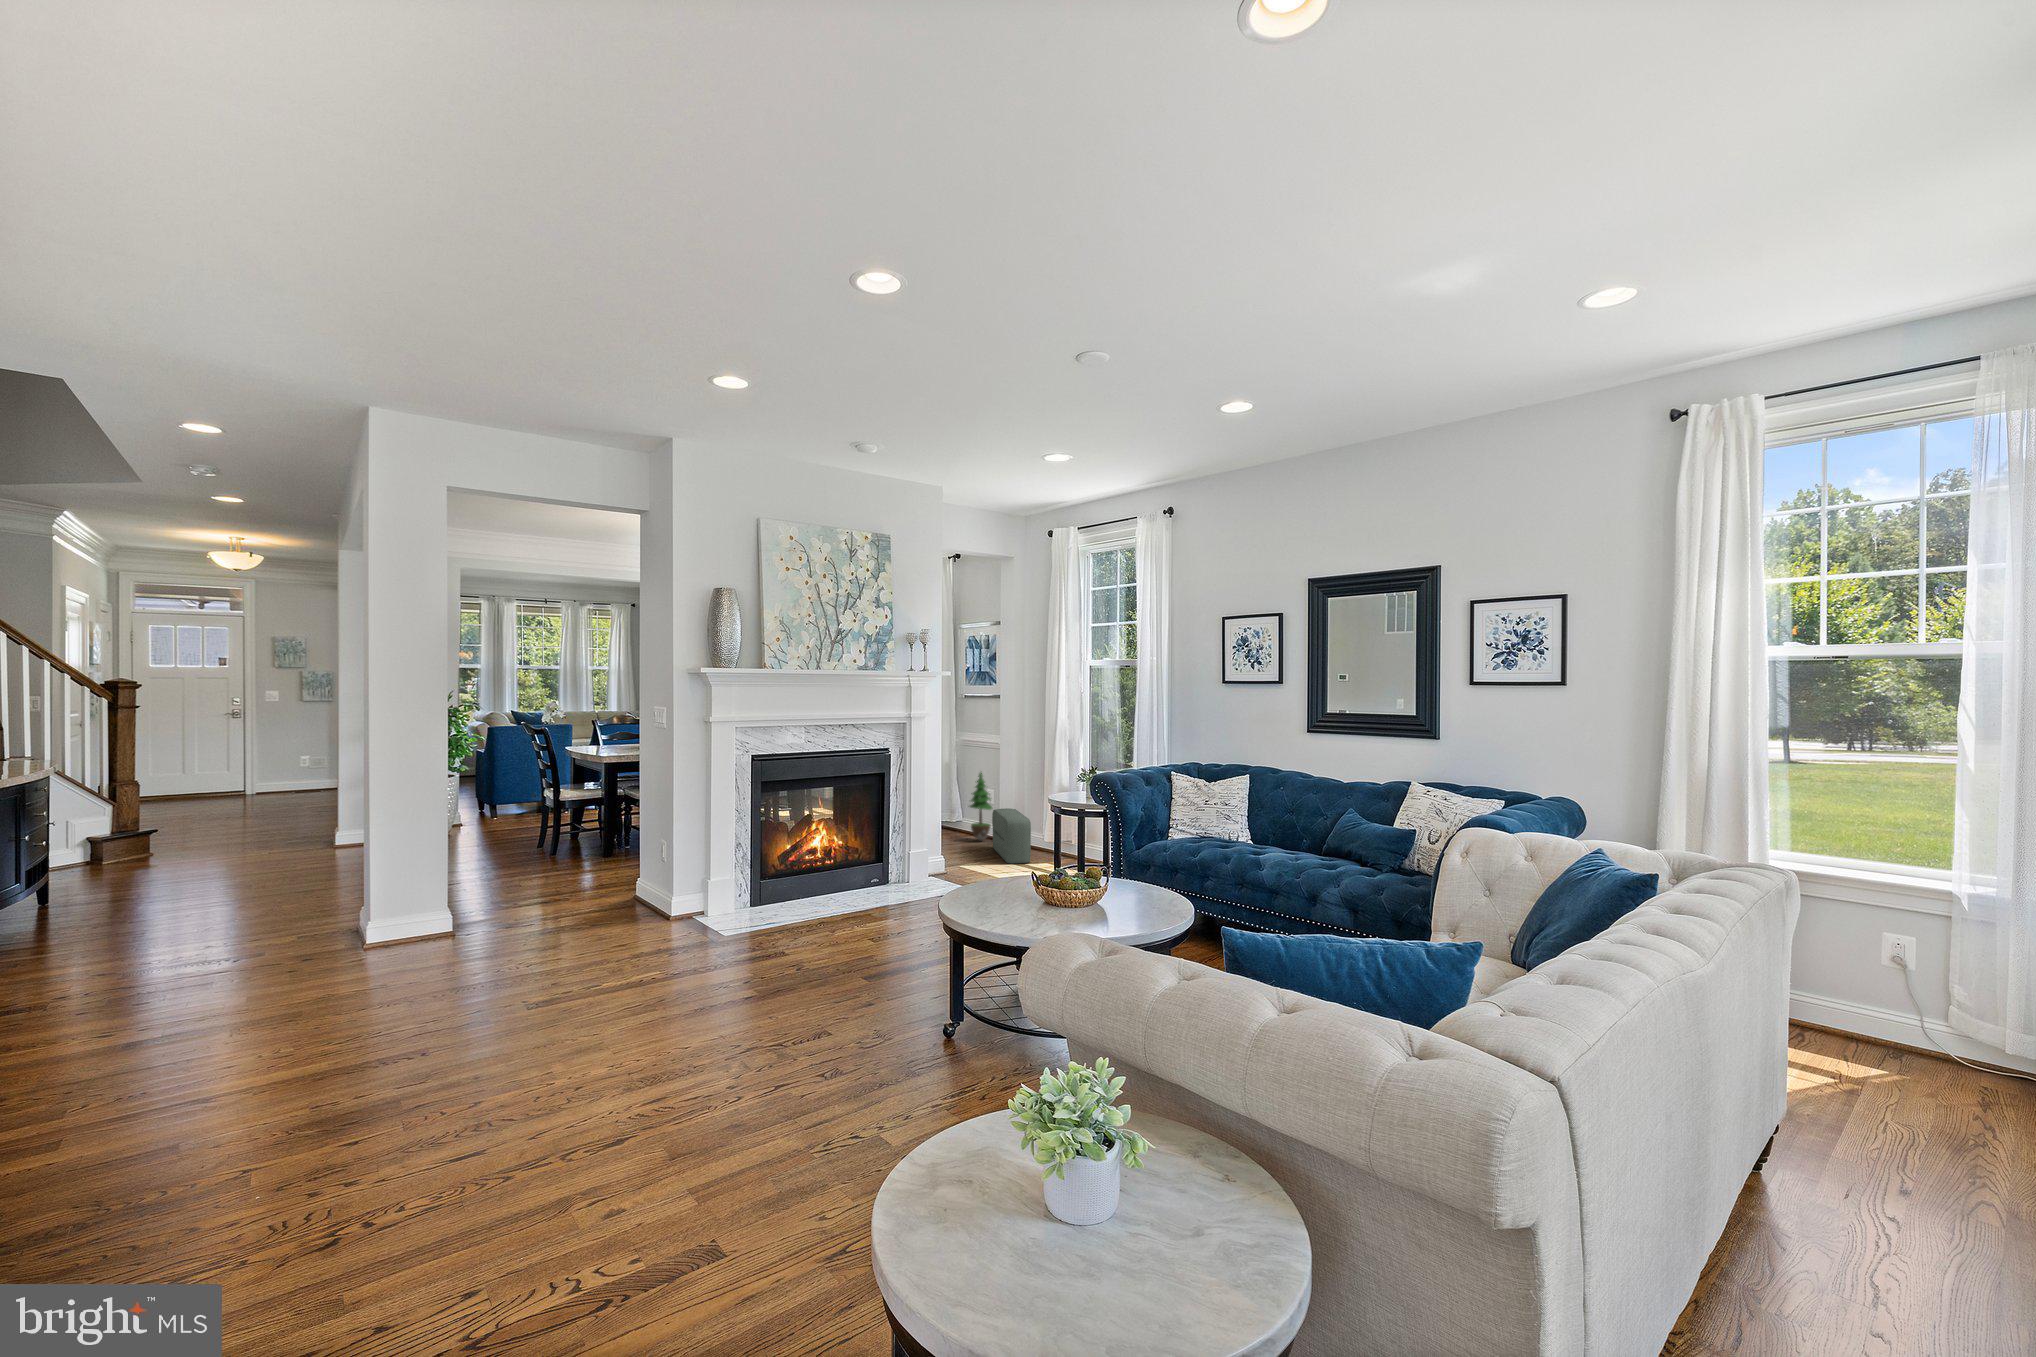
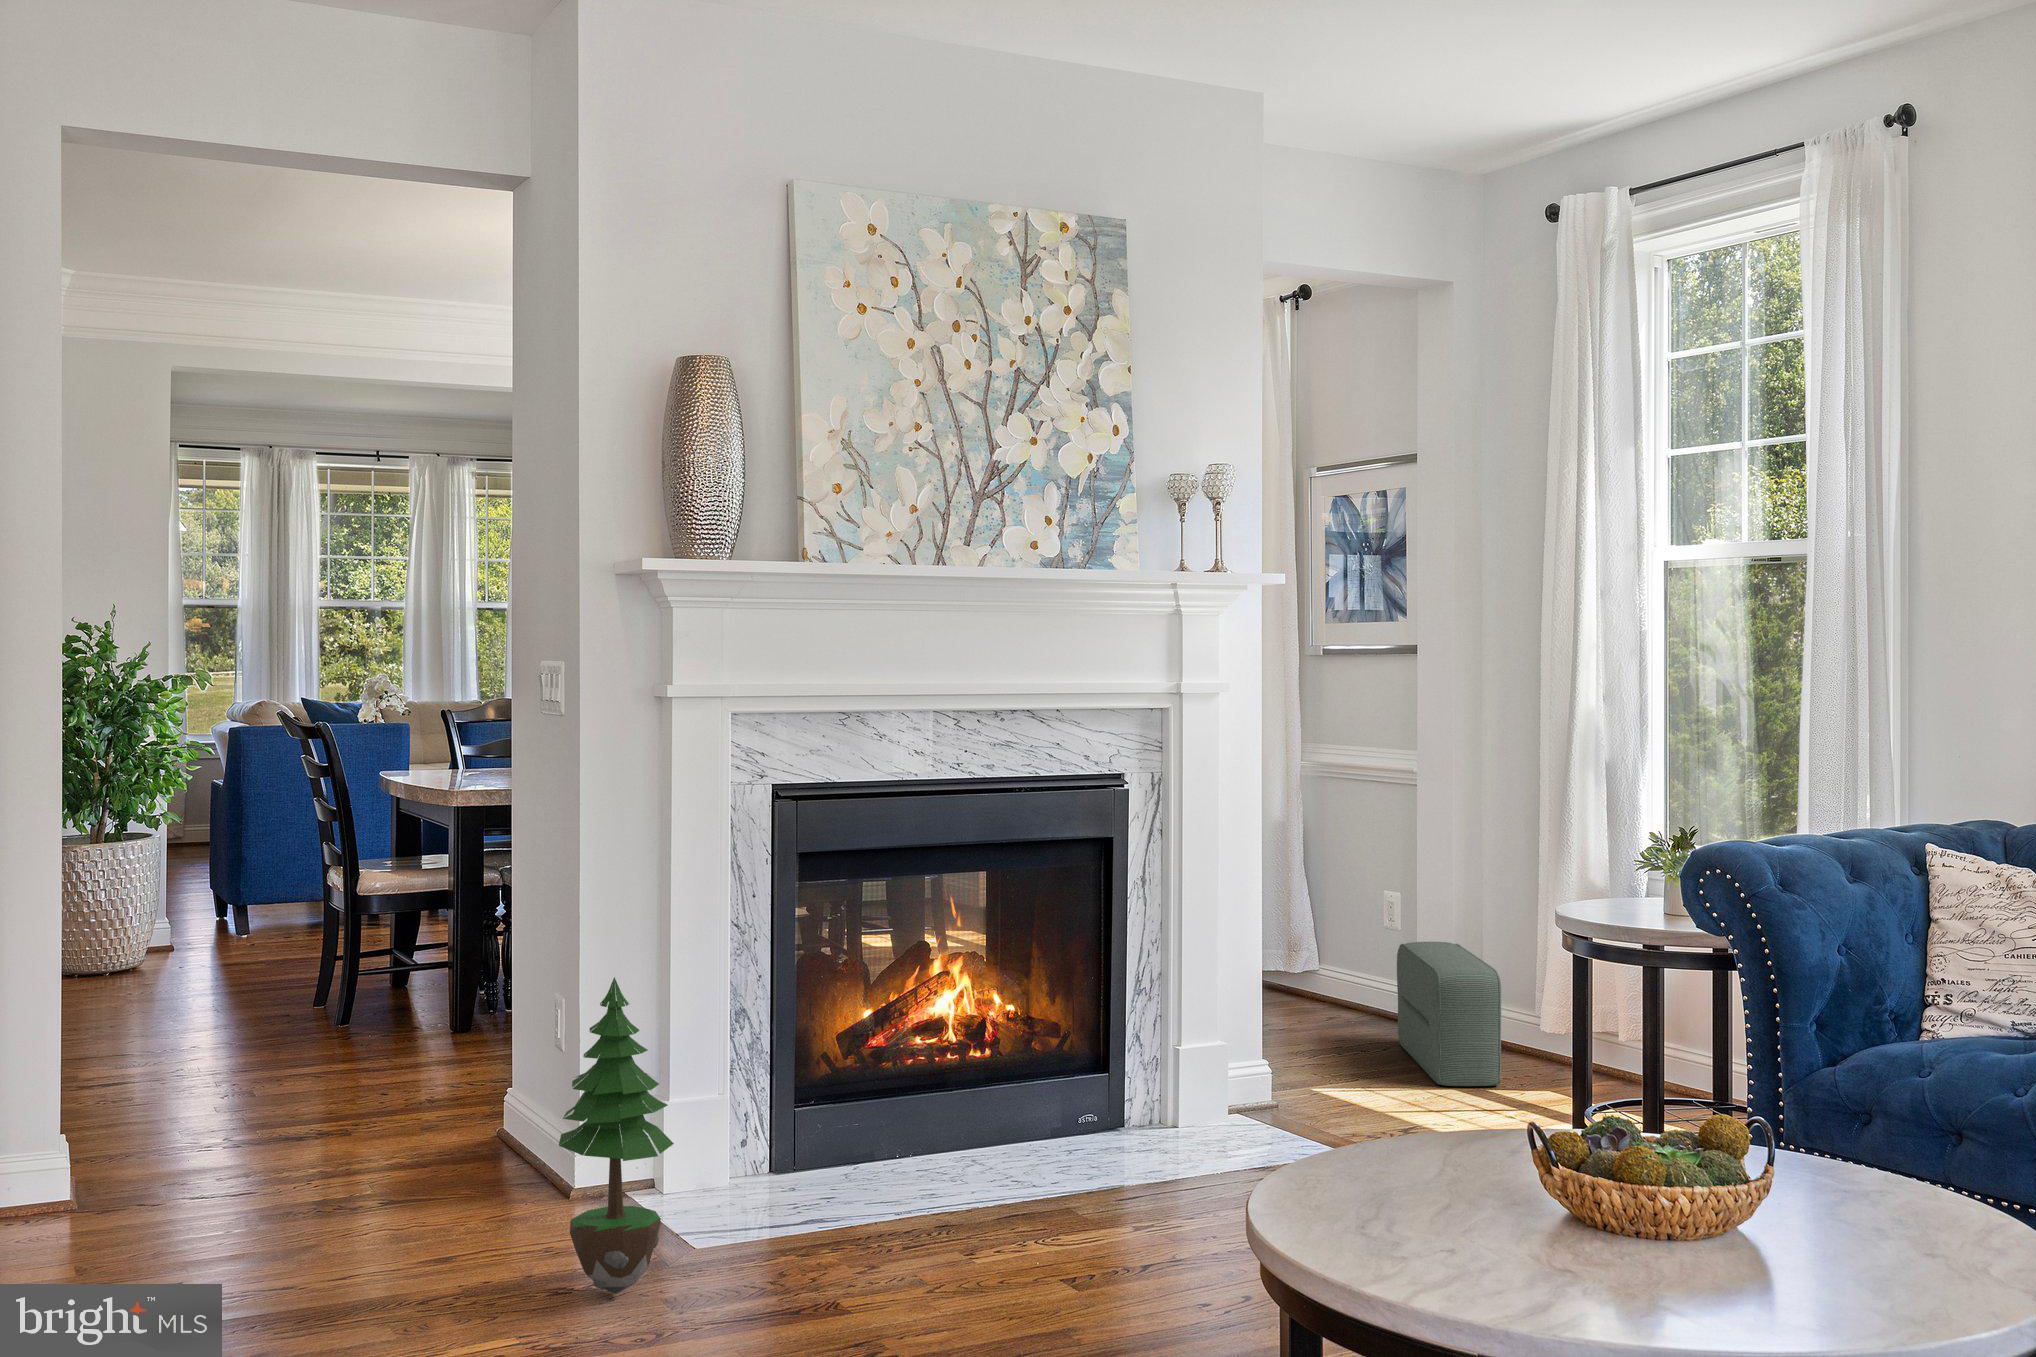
potted tree: present [970,773,993,841] -> present [559,977,674,1294]

